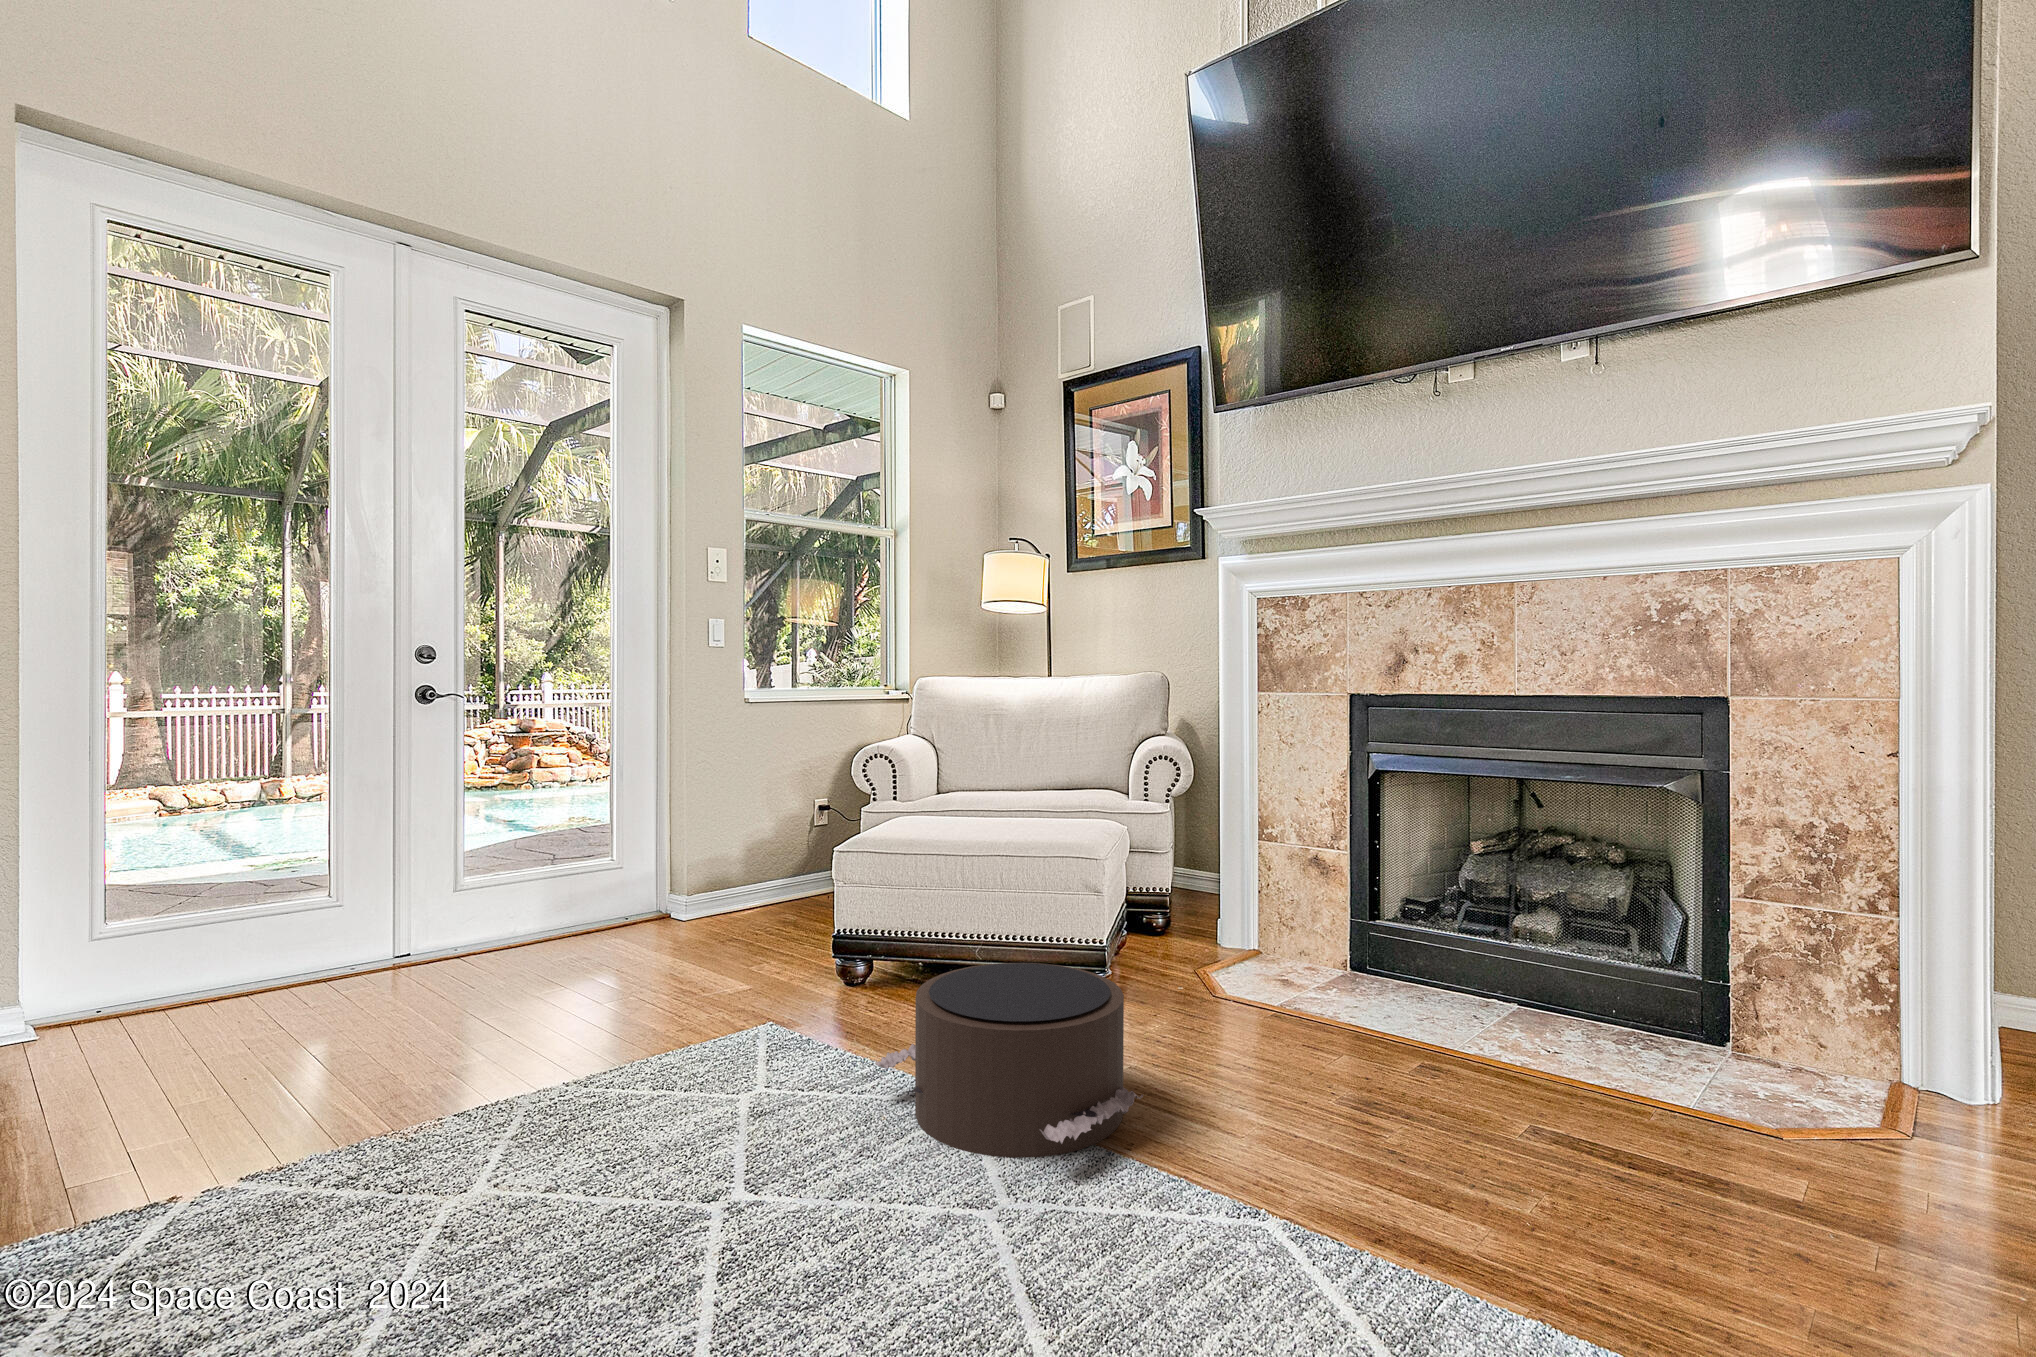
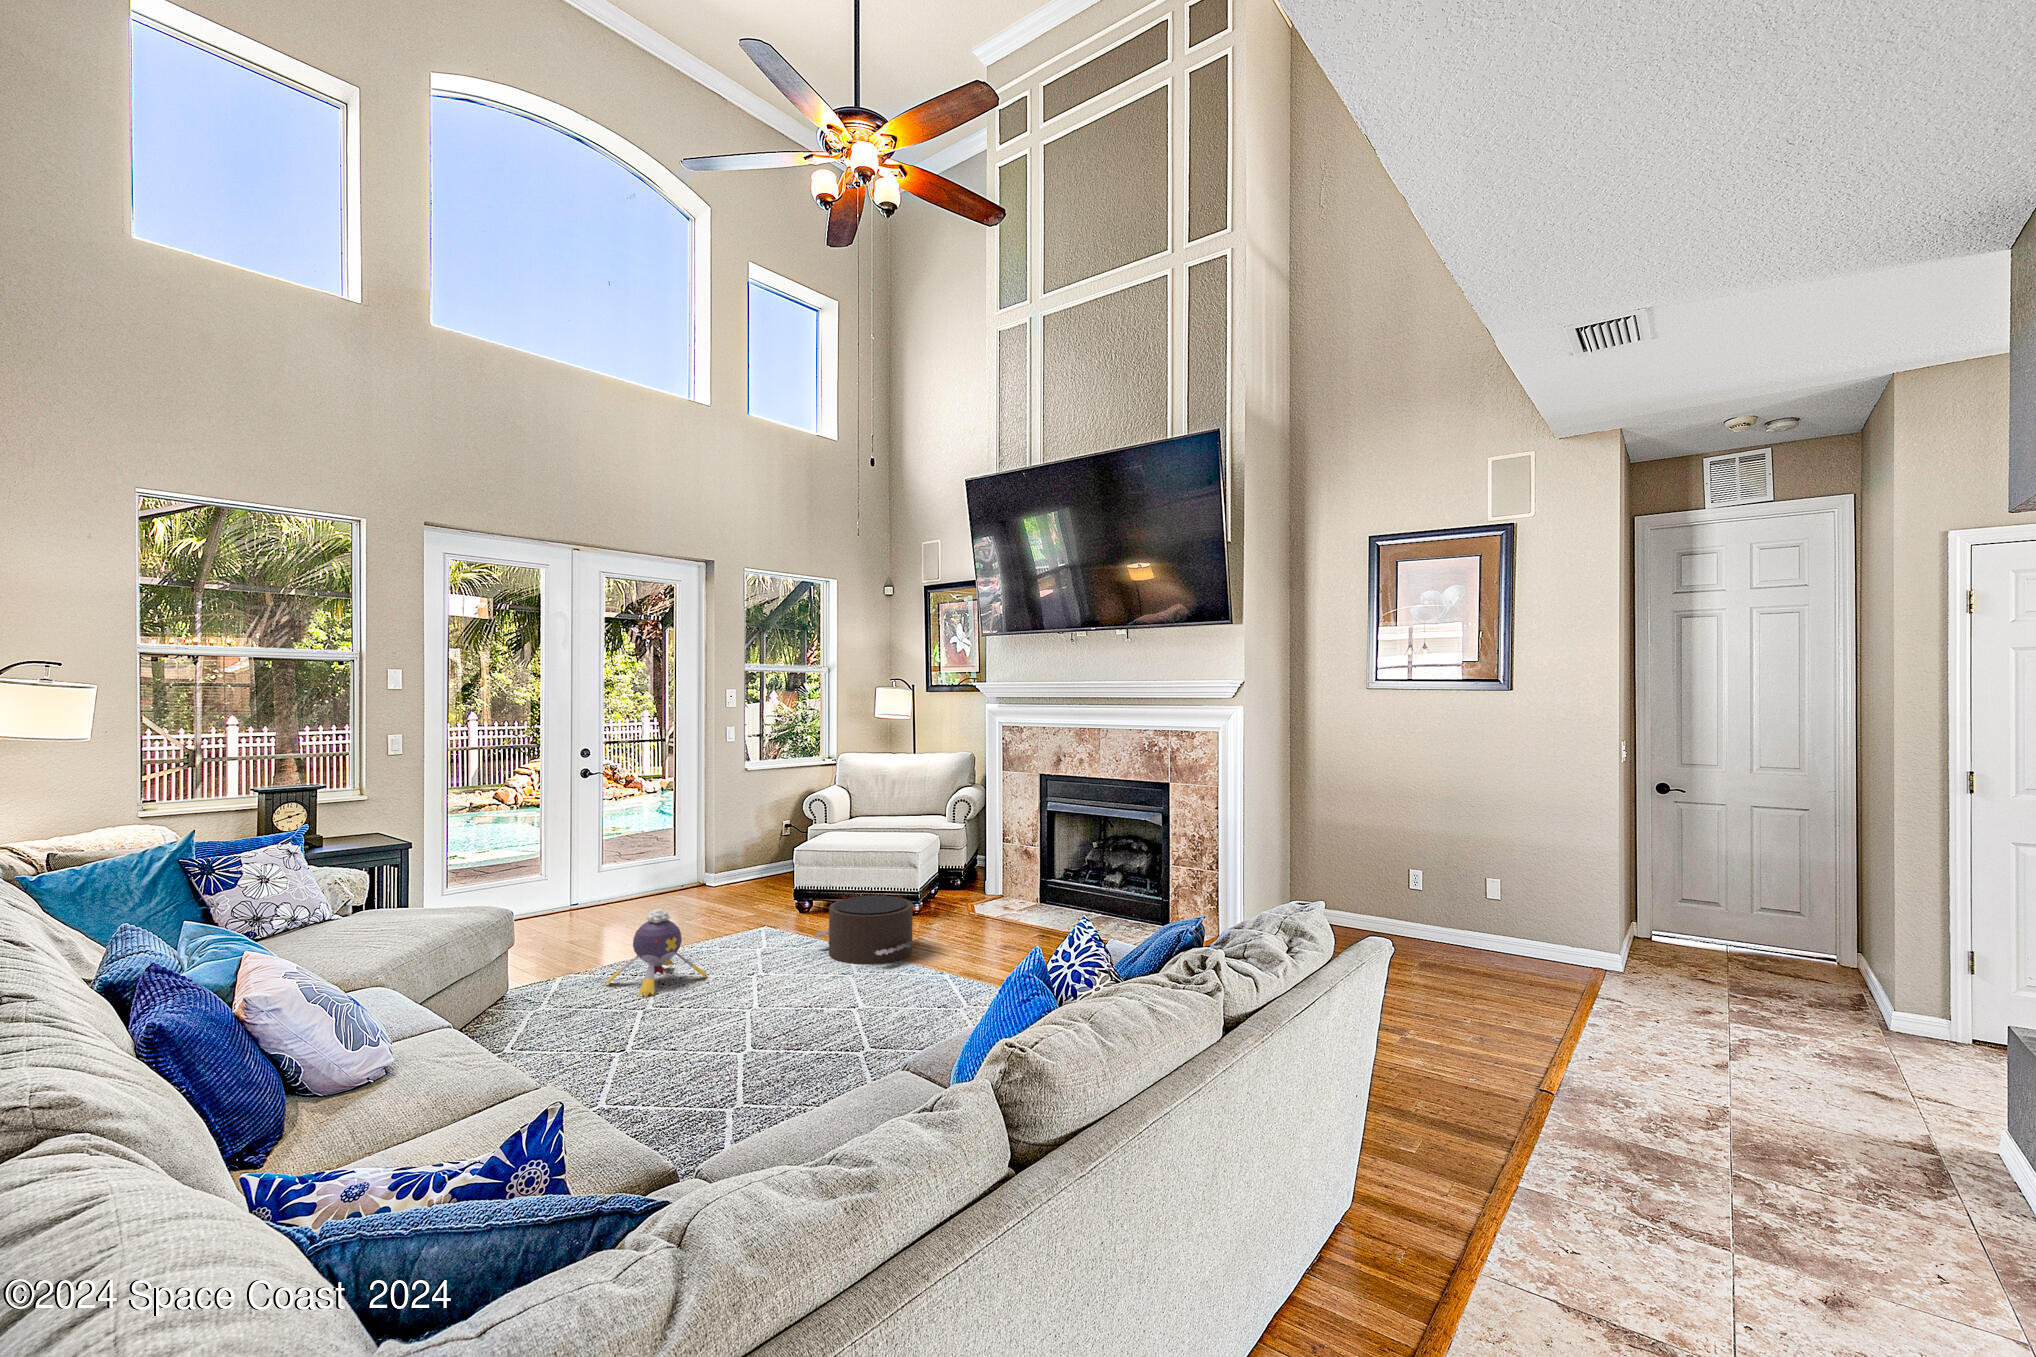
plush toy: none [288,1014,589,1301] -> present [605,909,708,998]

